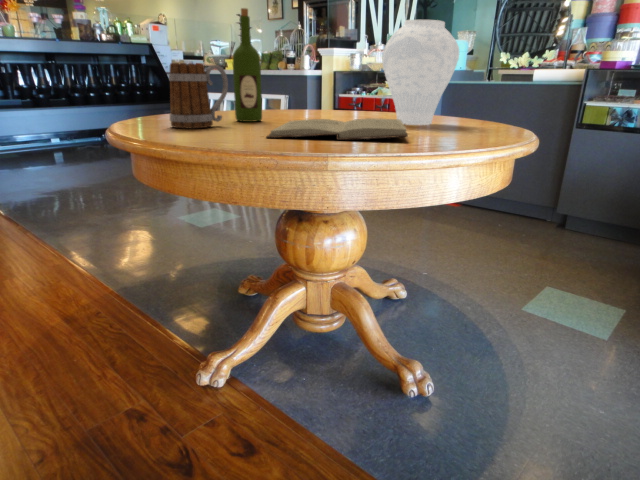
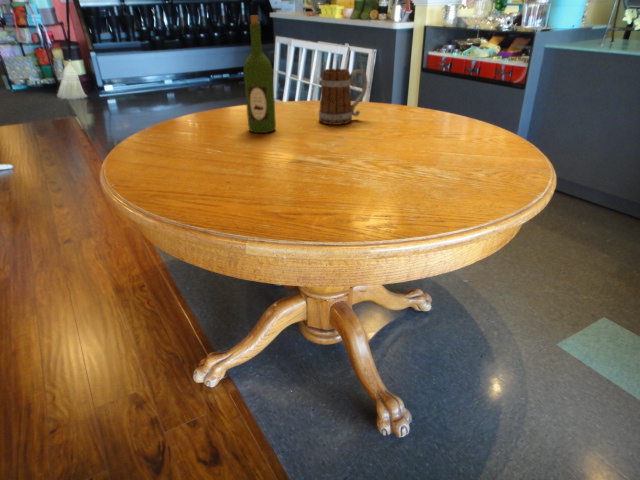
vase: present [383,20,459,125] -> none [402,26,492,148]
mug: present [169,63,228,128] -> present [318,68,368,125]
book: present [266,118,408,140] -> none [233,144,400,198]

